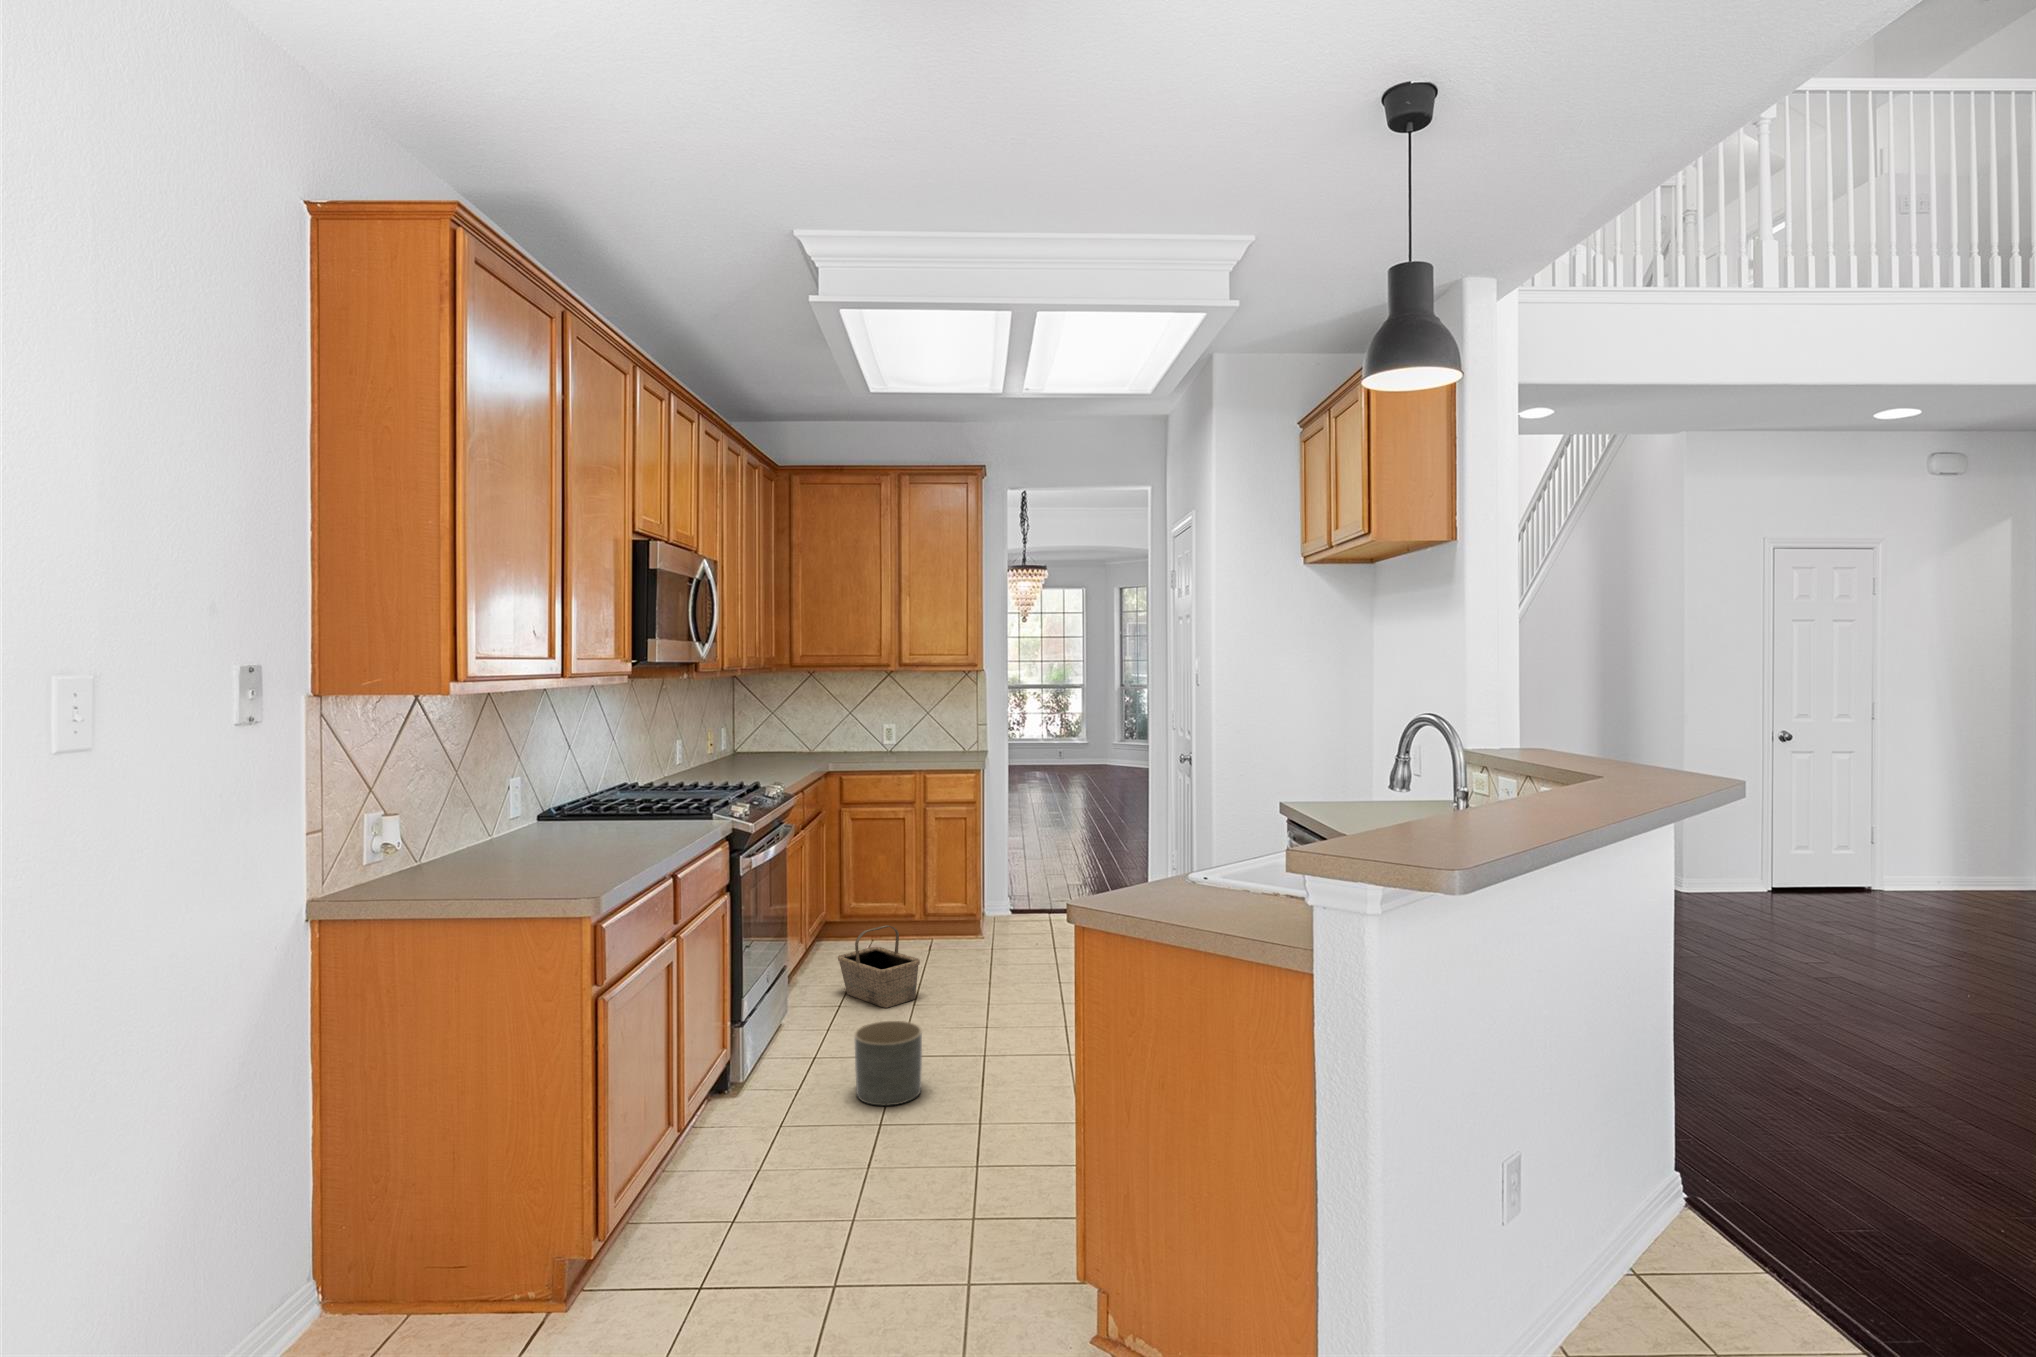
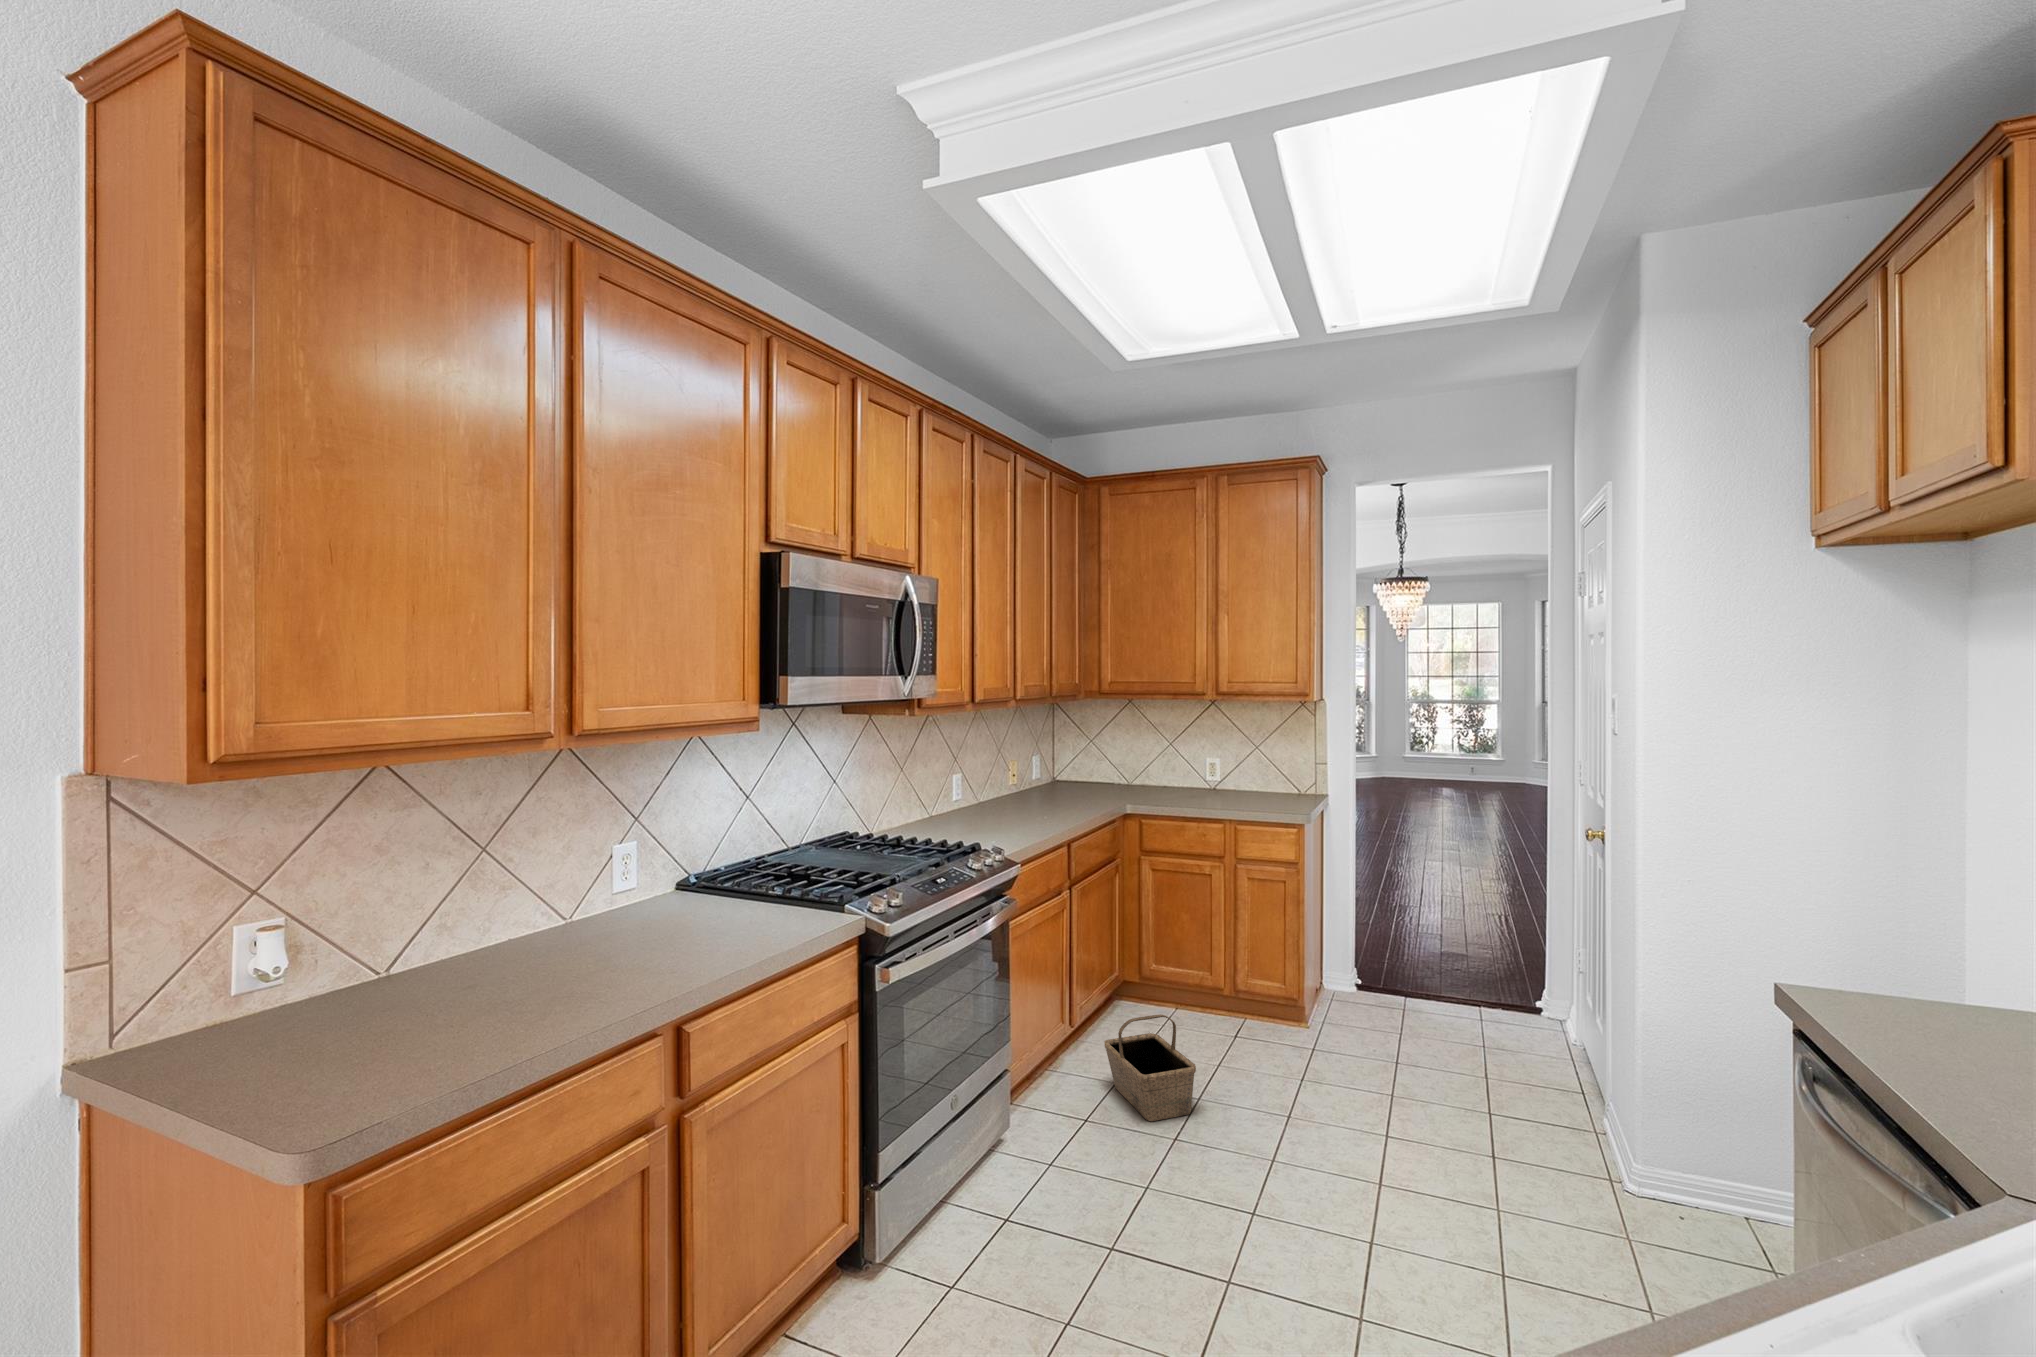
planter: present [854,1021,922,1106] -> none [1045,1180,1135,1316]

